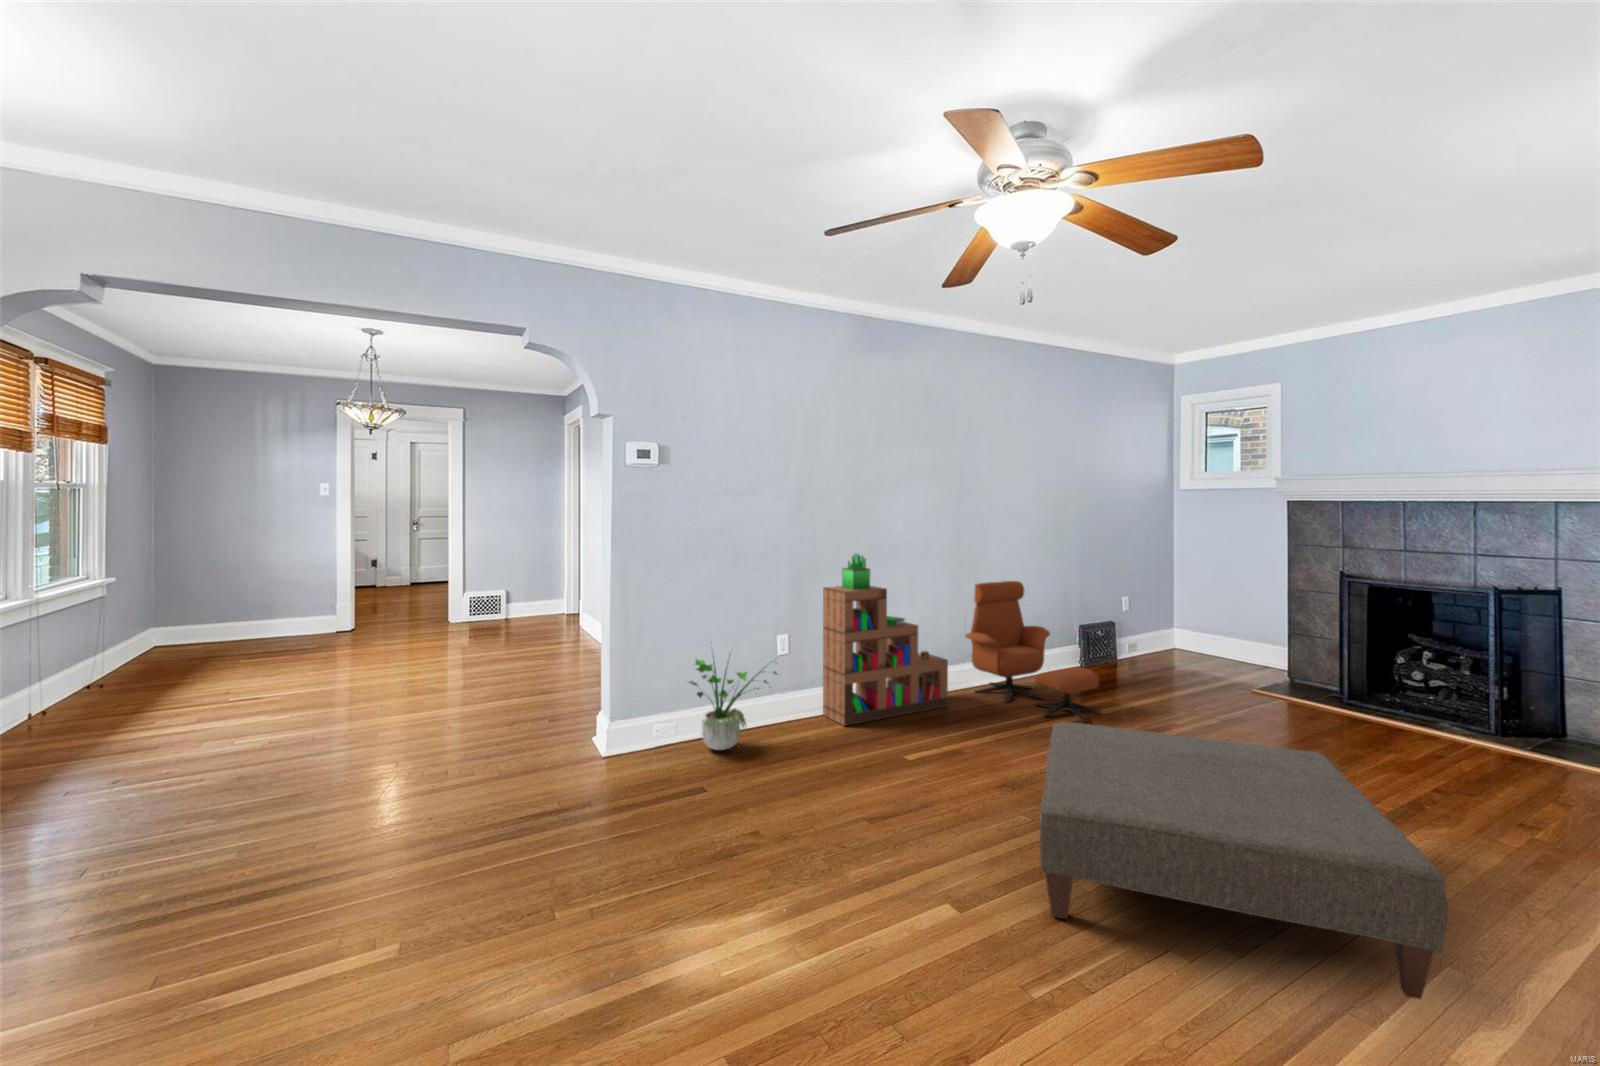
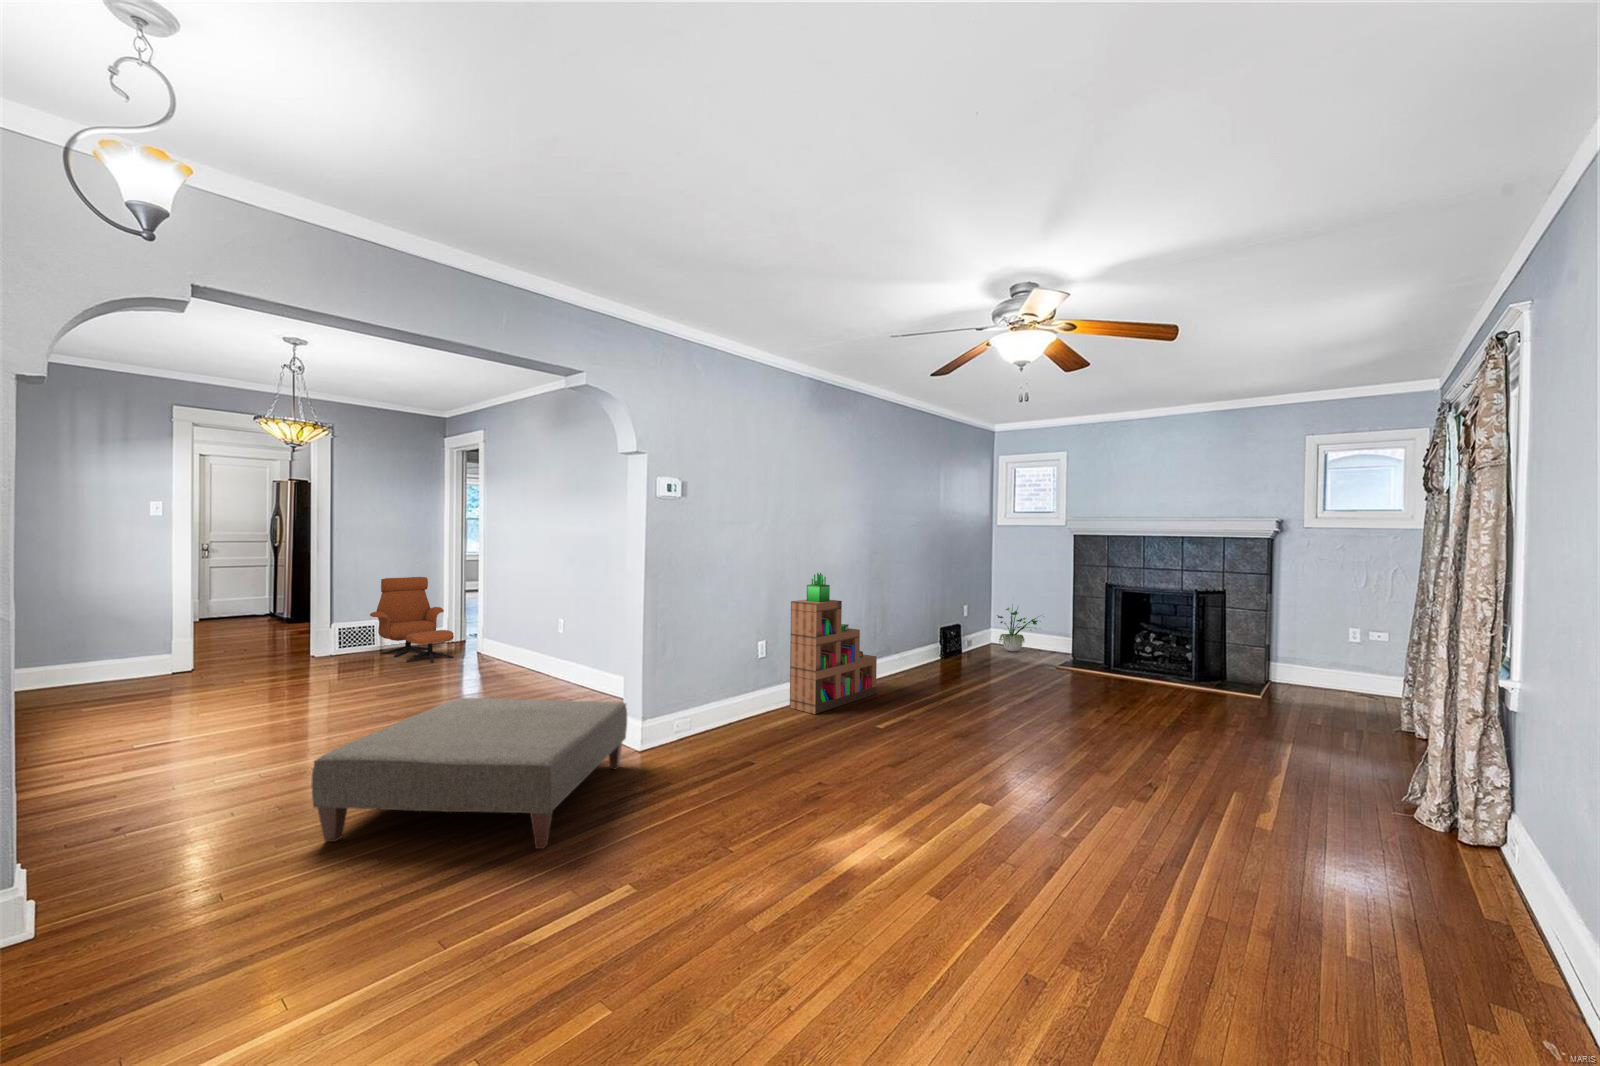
lounge chair: present [966,581,1102,722] -> present [370,577,454,662]
potted plant: present [688,659,777,750] -> present [997,605,1041,652]
ottoman: present [1040,722,1448,999] -> present [311,698,627,849]

